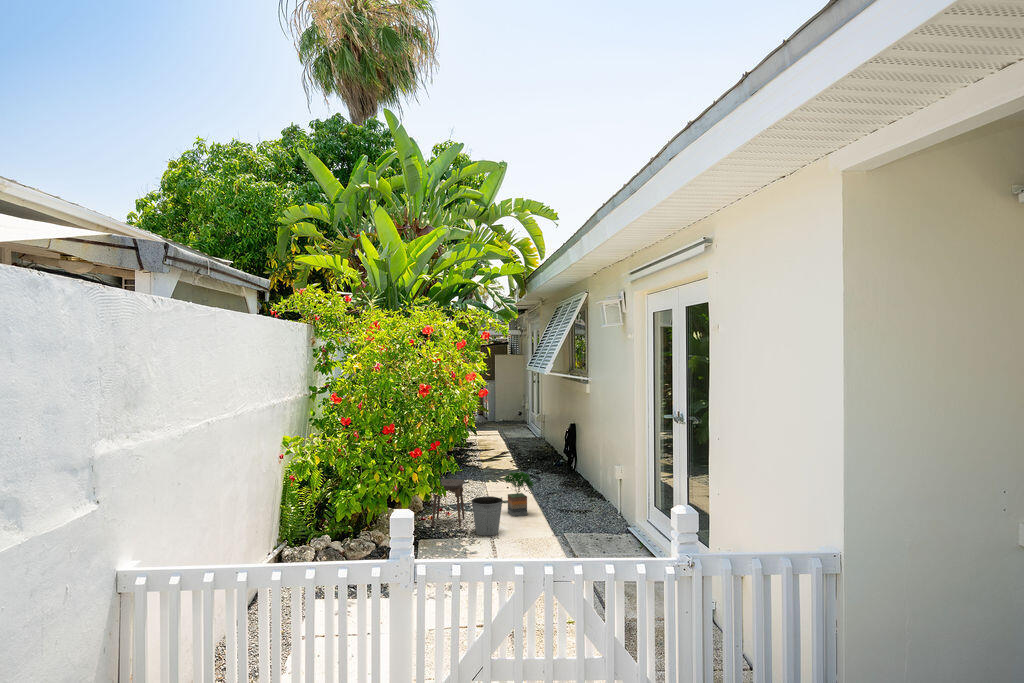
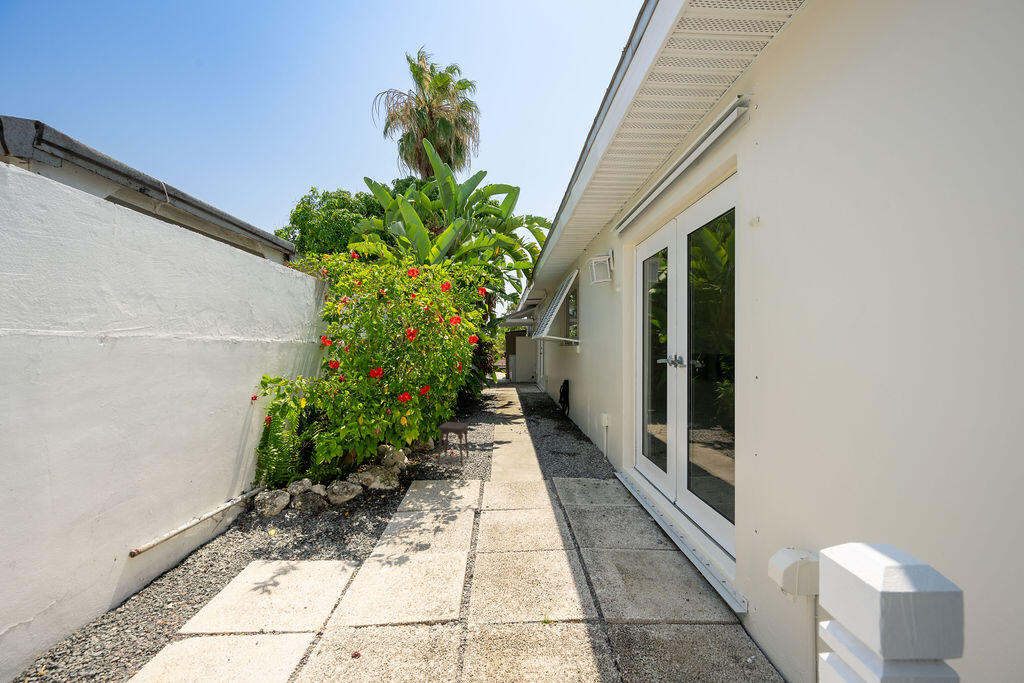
potted tree: present [504,472,533,517] -> none [504,417,530,457]
bucket: present [471,496,503,536] -> none [469,440,499,476]

